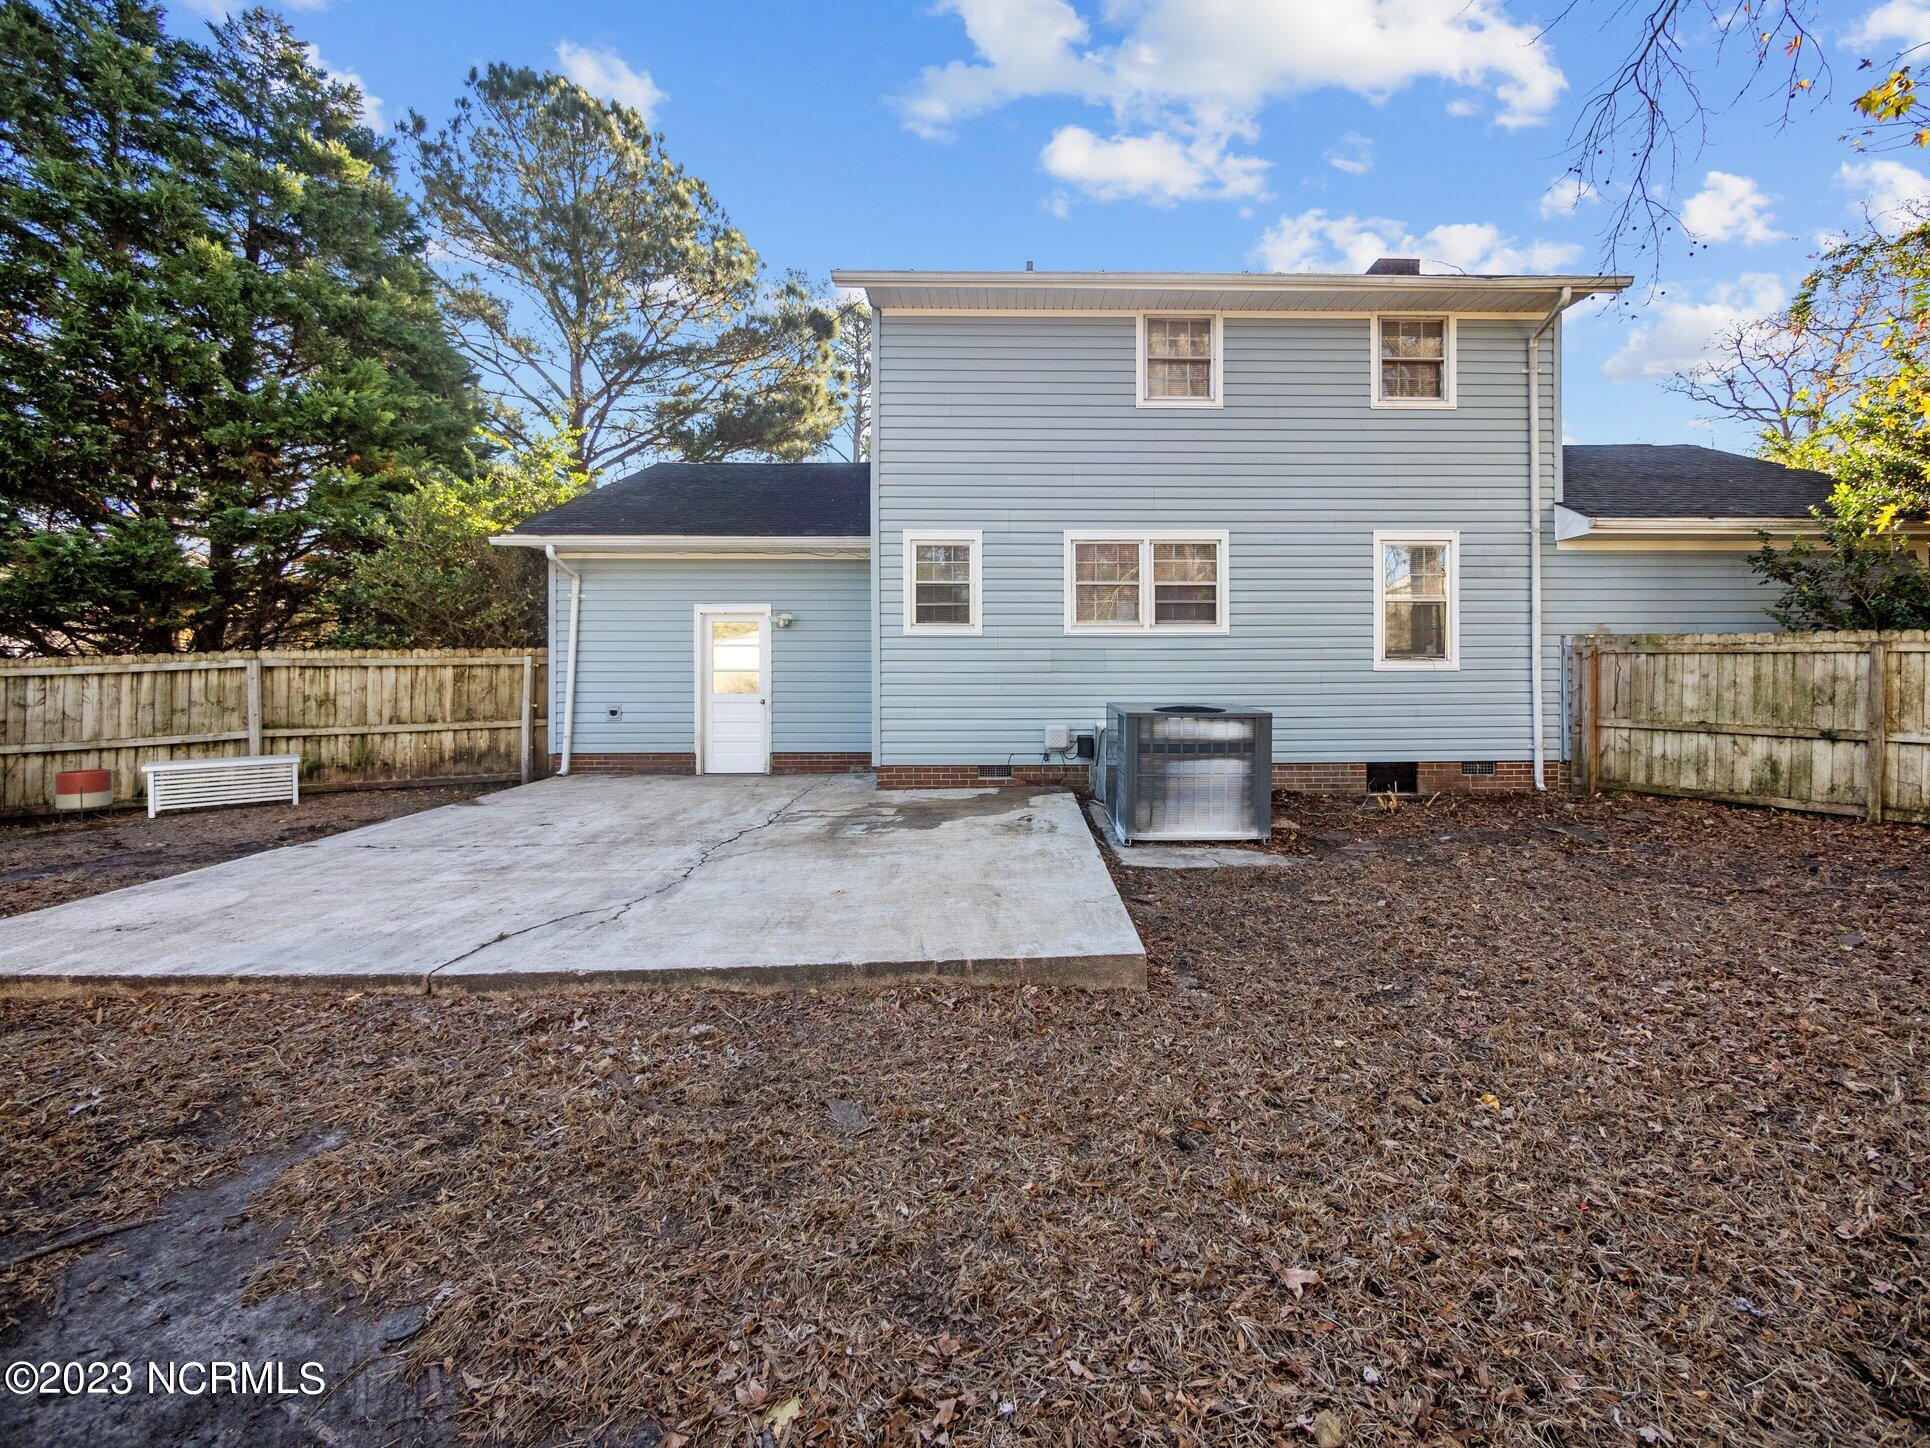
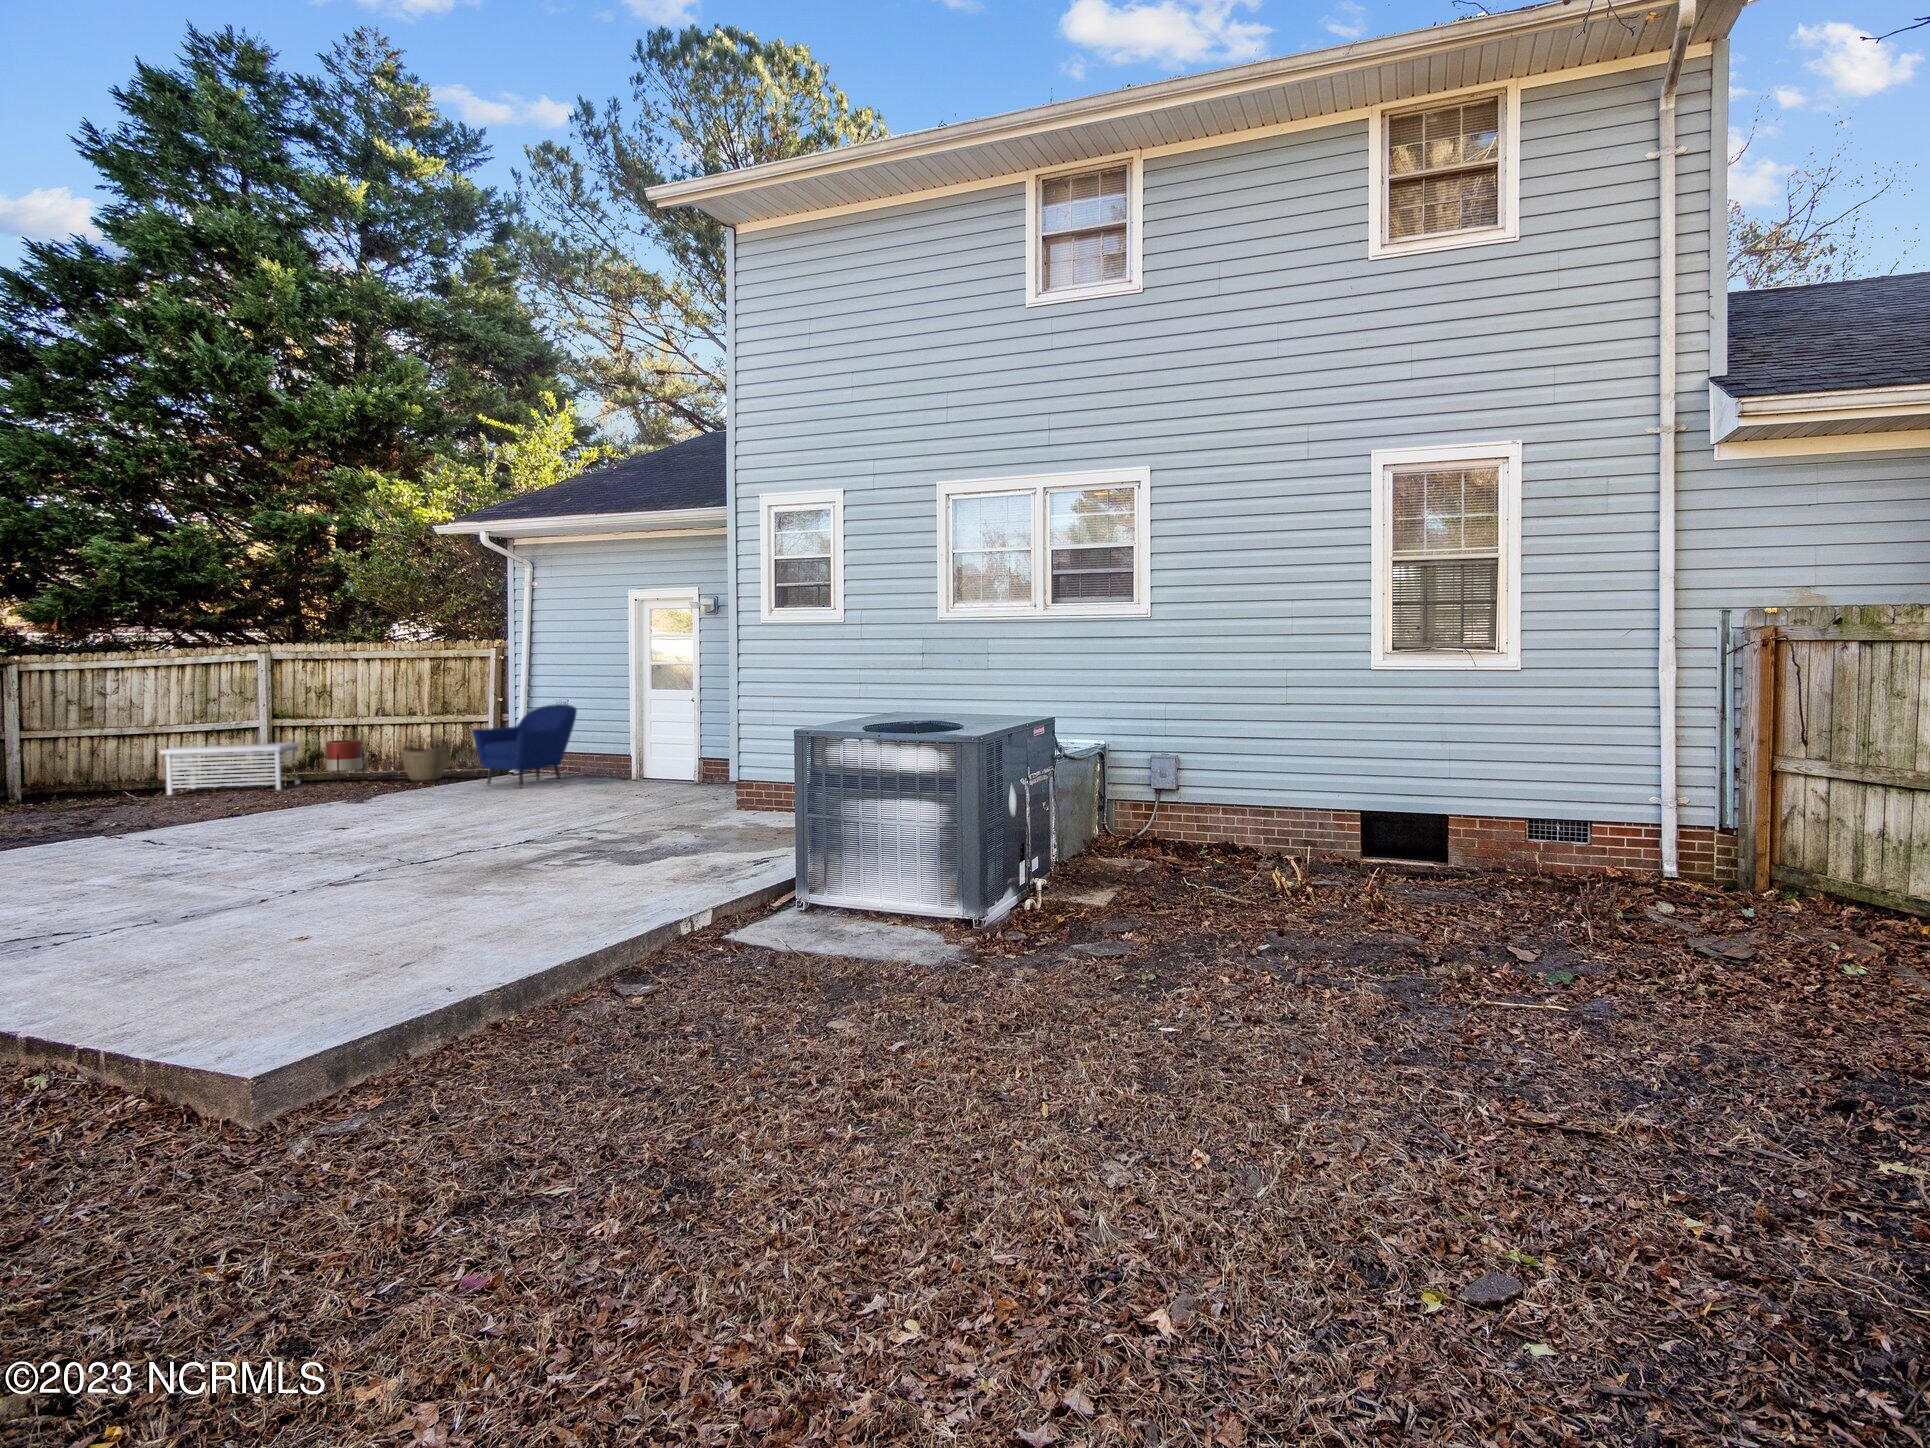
armchair: none [548,708,644,785] -> present [472,704,577,788]
woven basket: none [433,741,480,787] -> present [402,735,448,781]
planter: present [55,769,112,824] -> present [326,740,364,784]

